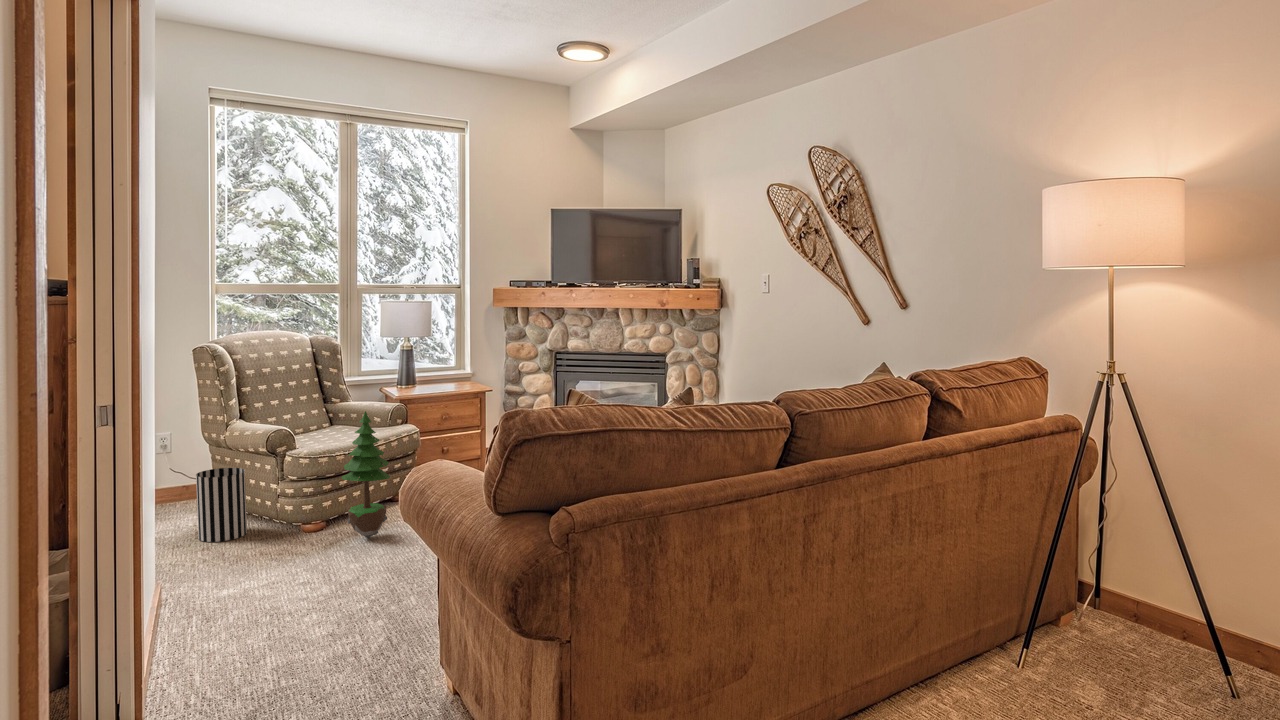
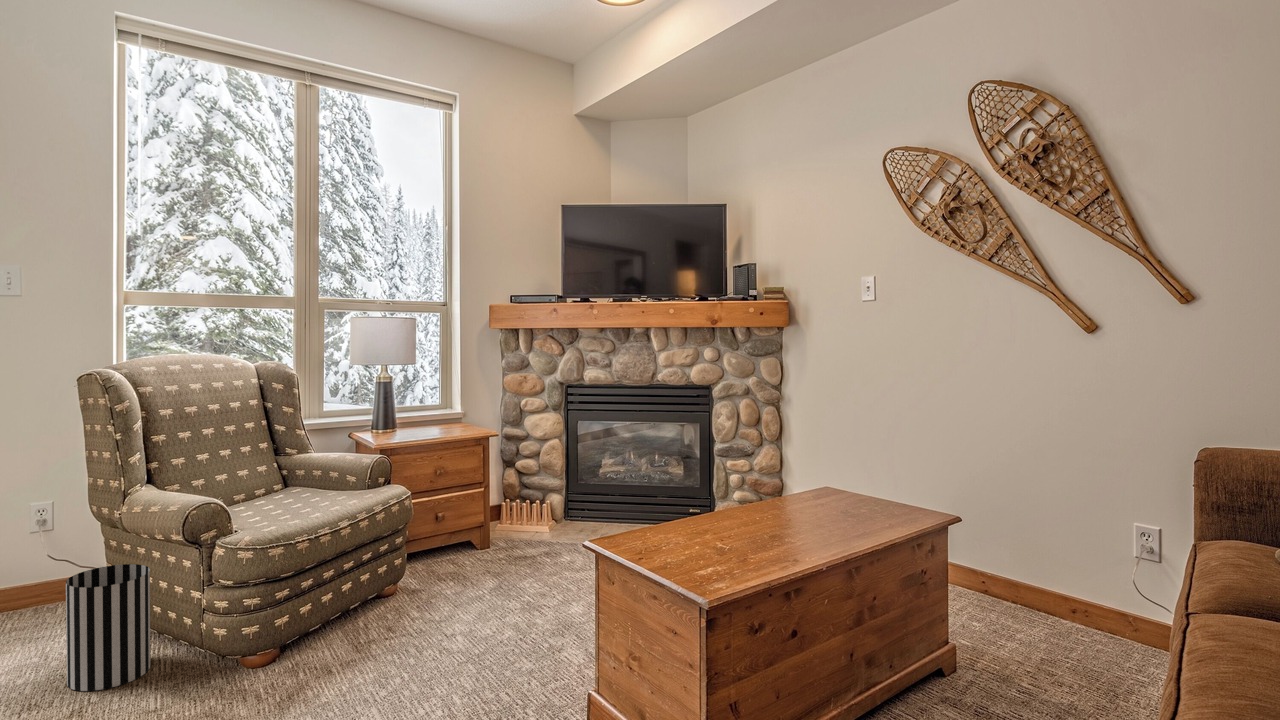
potted tree: present [342,411,390,538] -> none [309,477,385,673]

